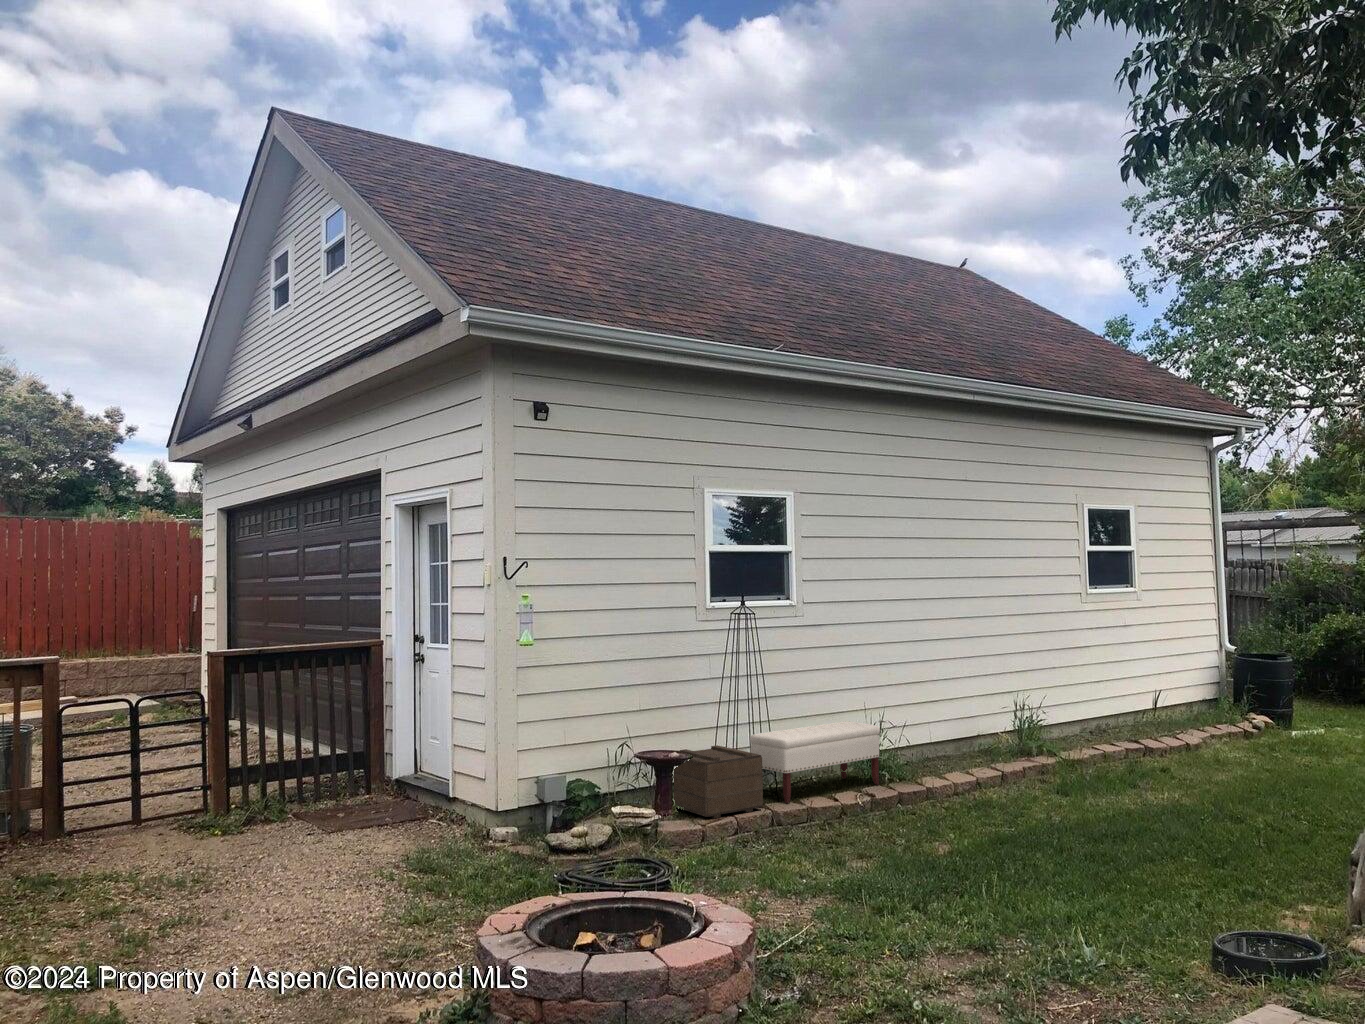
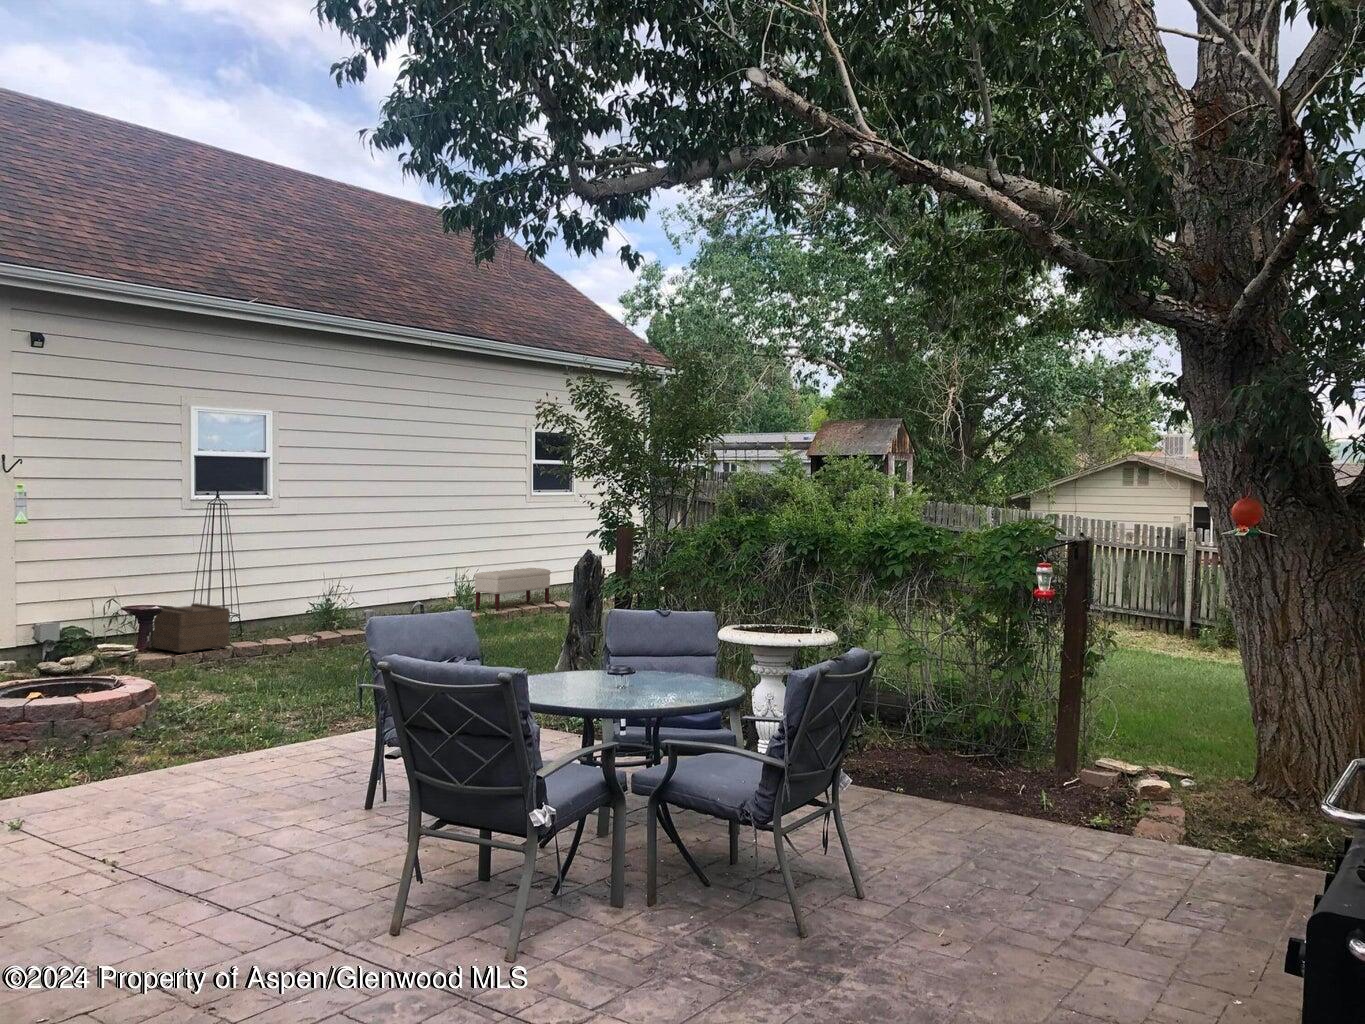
bench: present [750,721,880,803] -> present [475,568,551,611]

